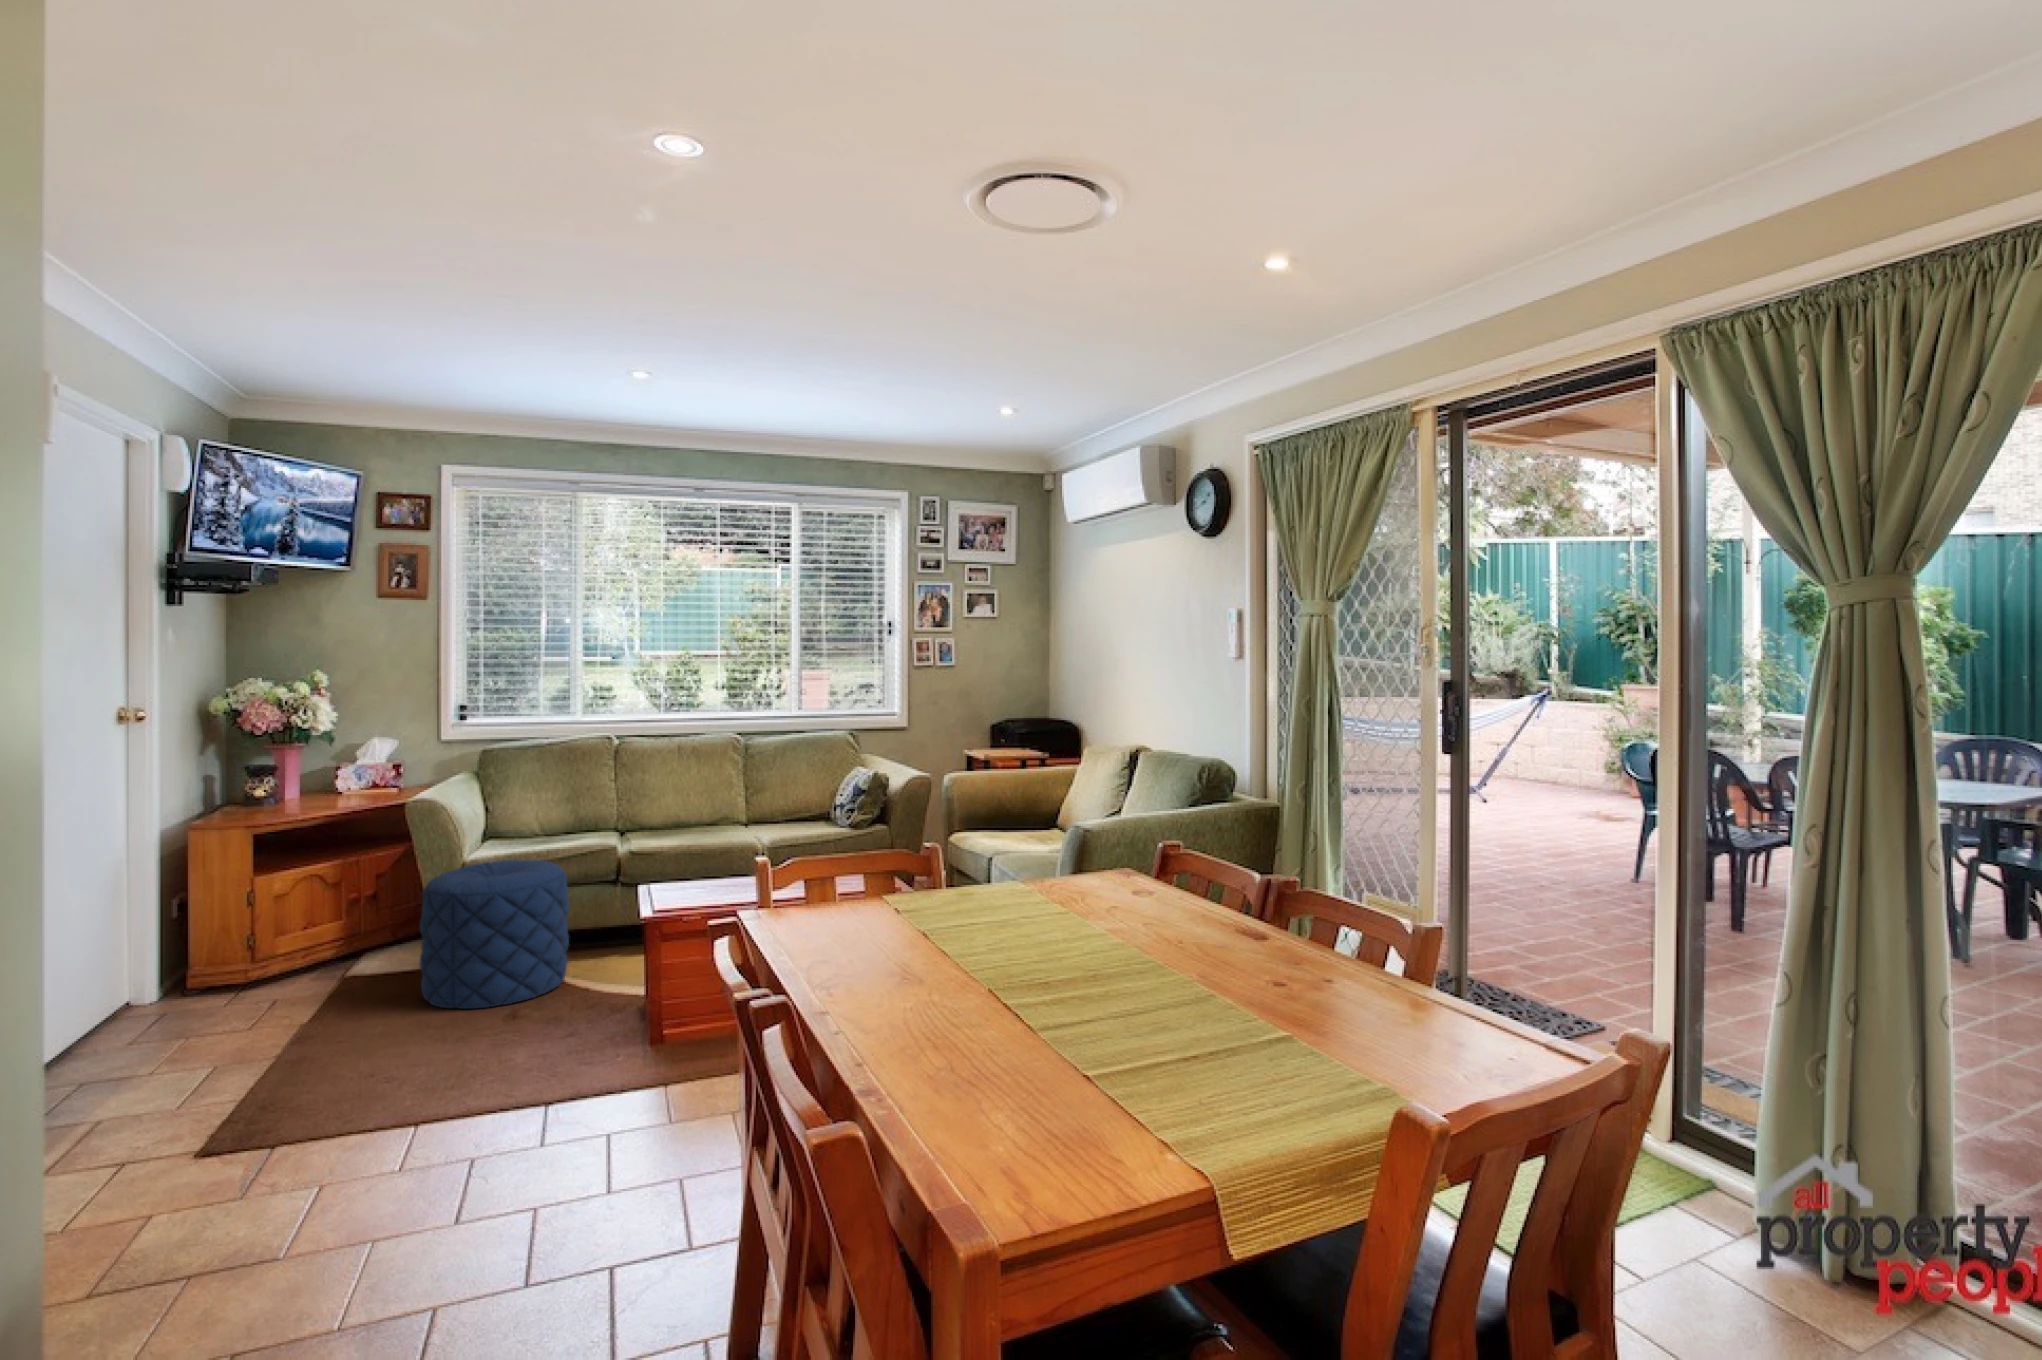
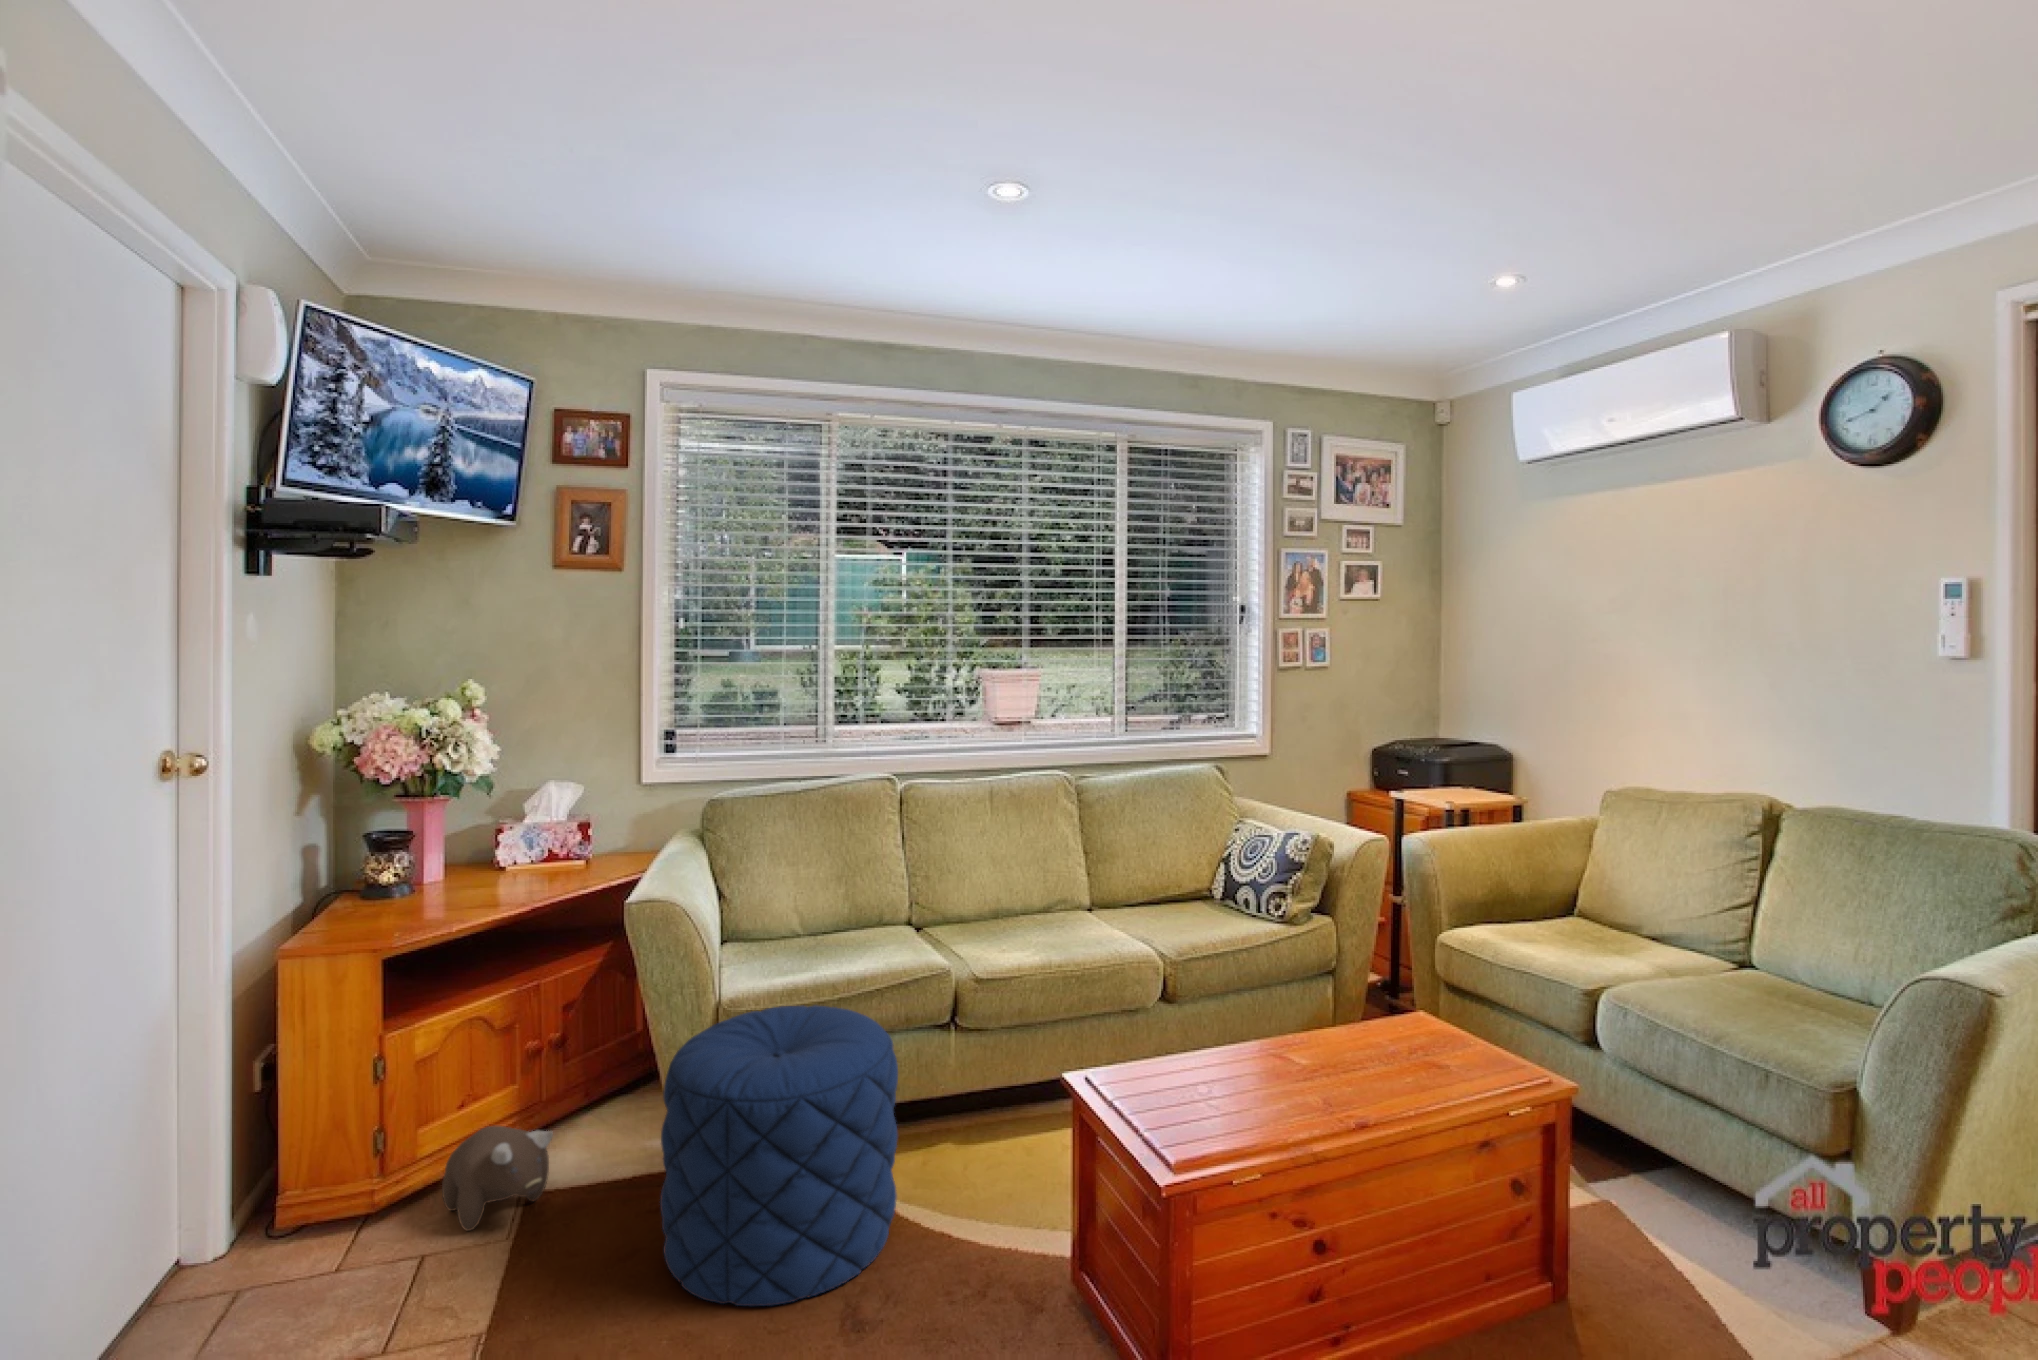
plush toy: none [291,933,360,989] -> present [442,1126,553,1231]

